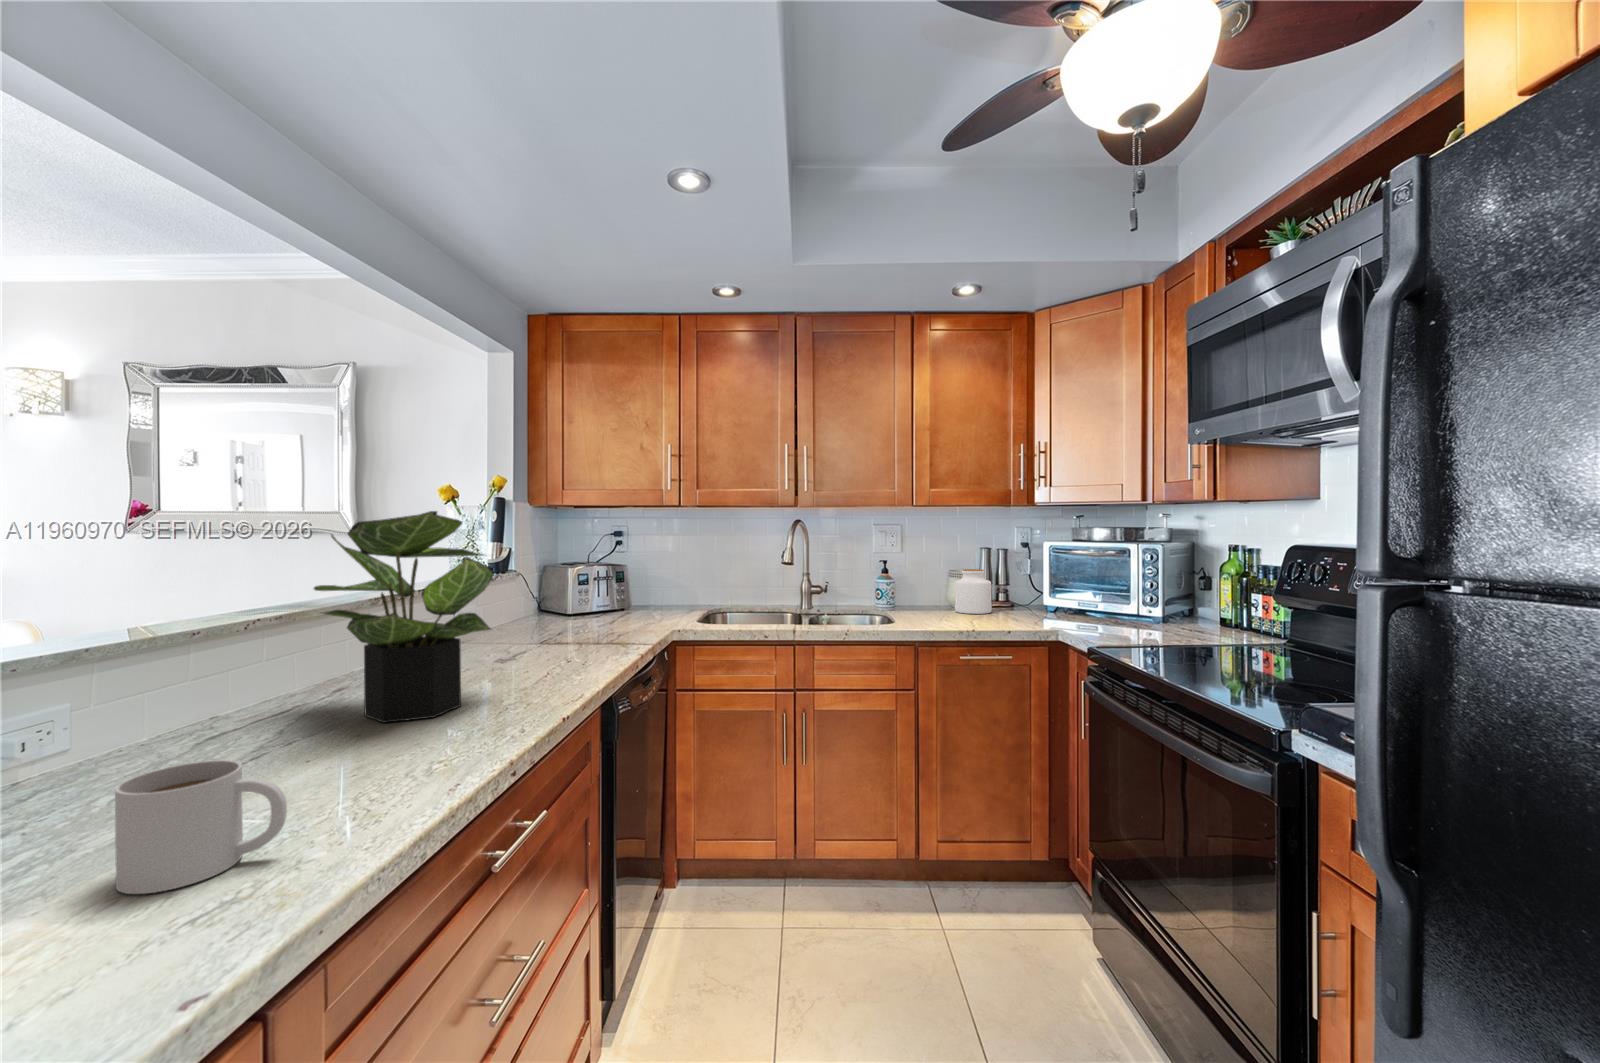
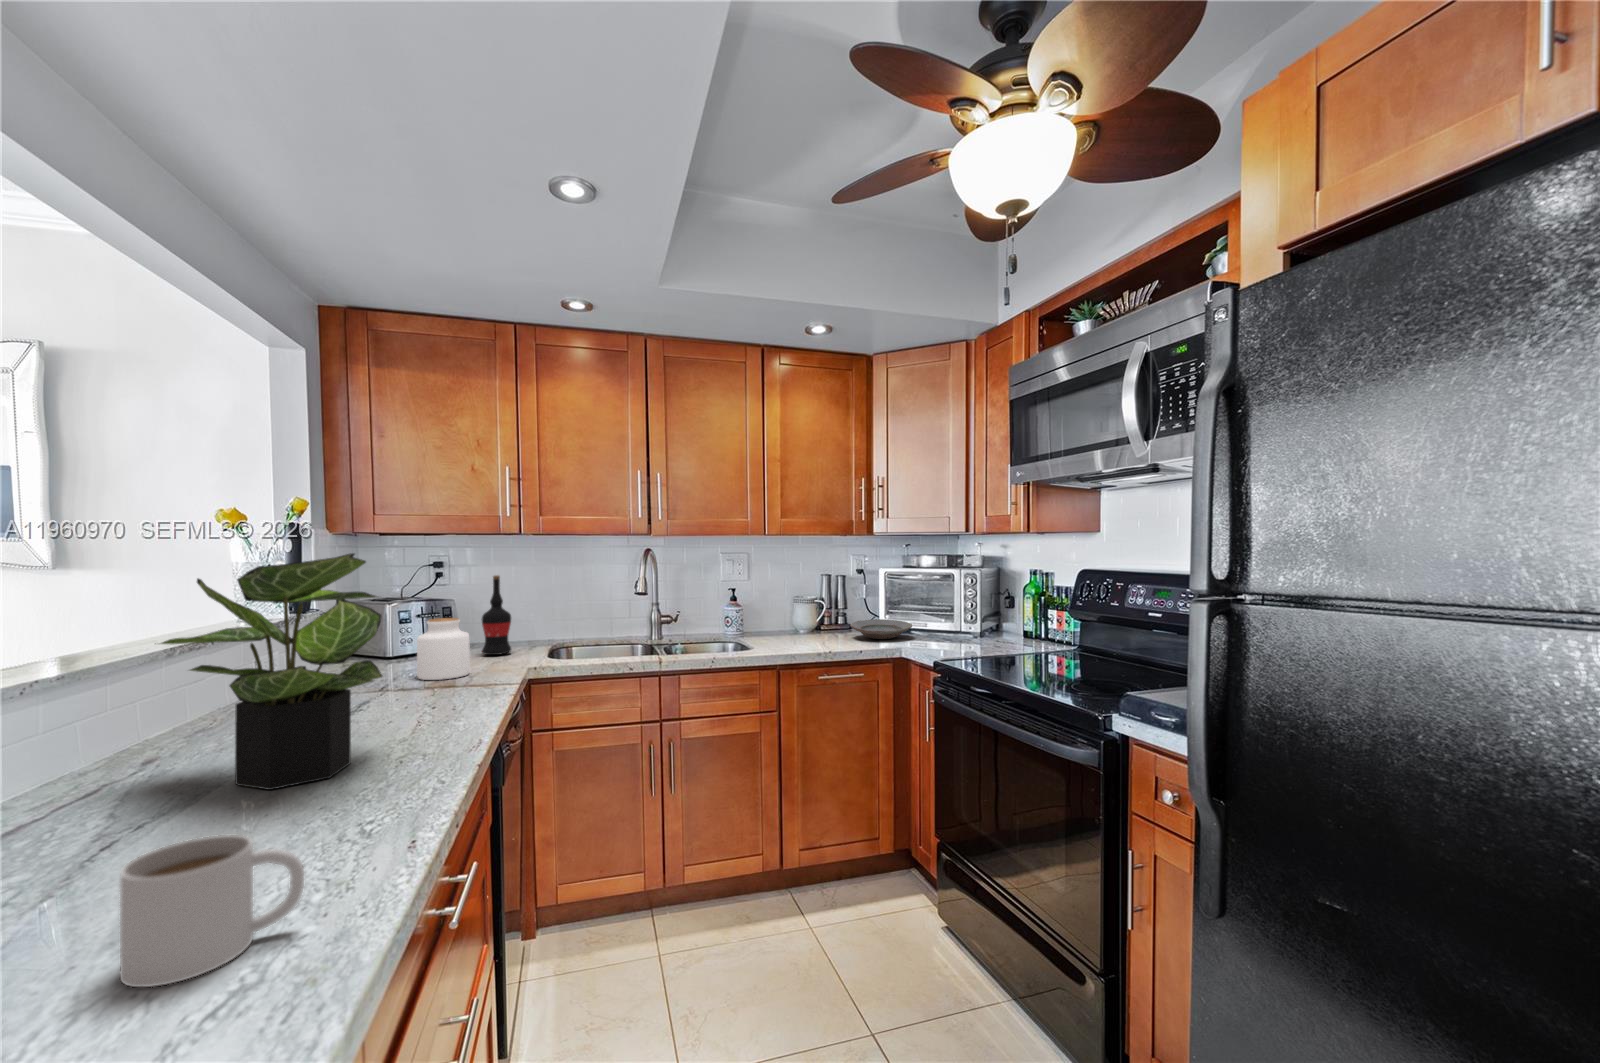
wine bottle: none [644,546,670,619] -> present [482,575,511,655]
jar: present [955,569,992,614] -> present [417,618,470,680]
plate: none [1004,600,1076,621] -> present [850,619,912,639]

